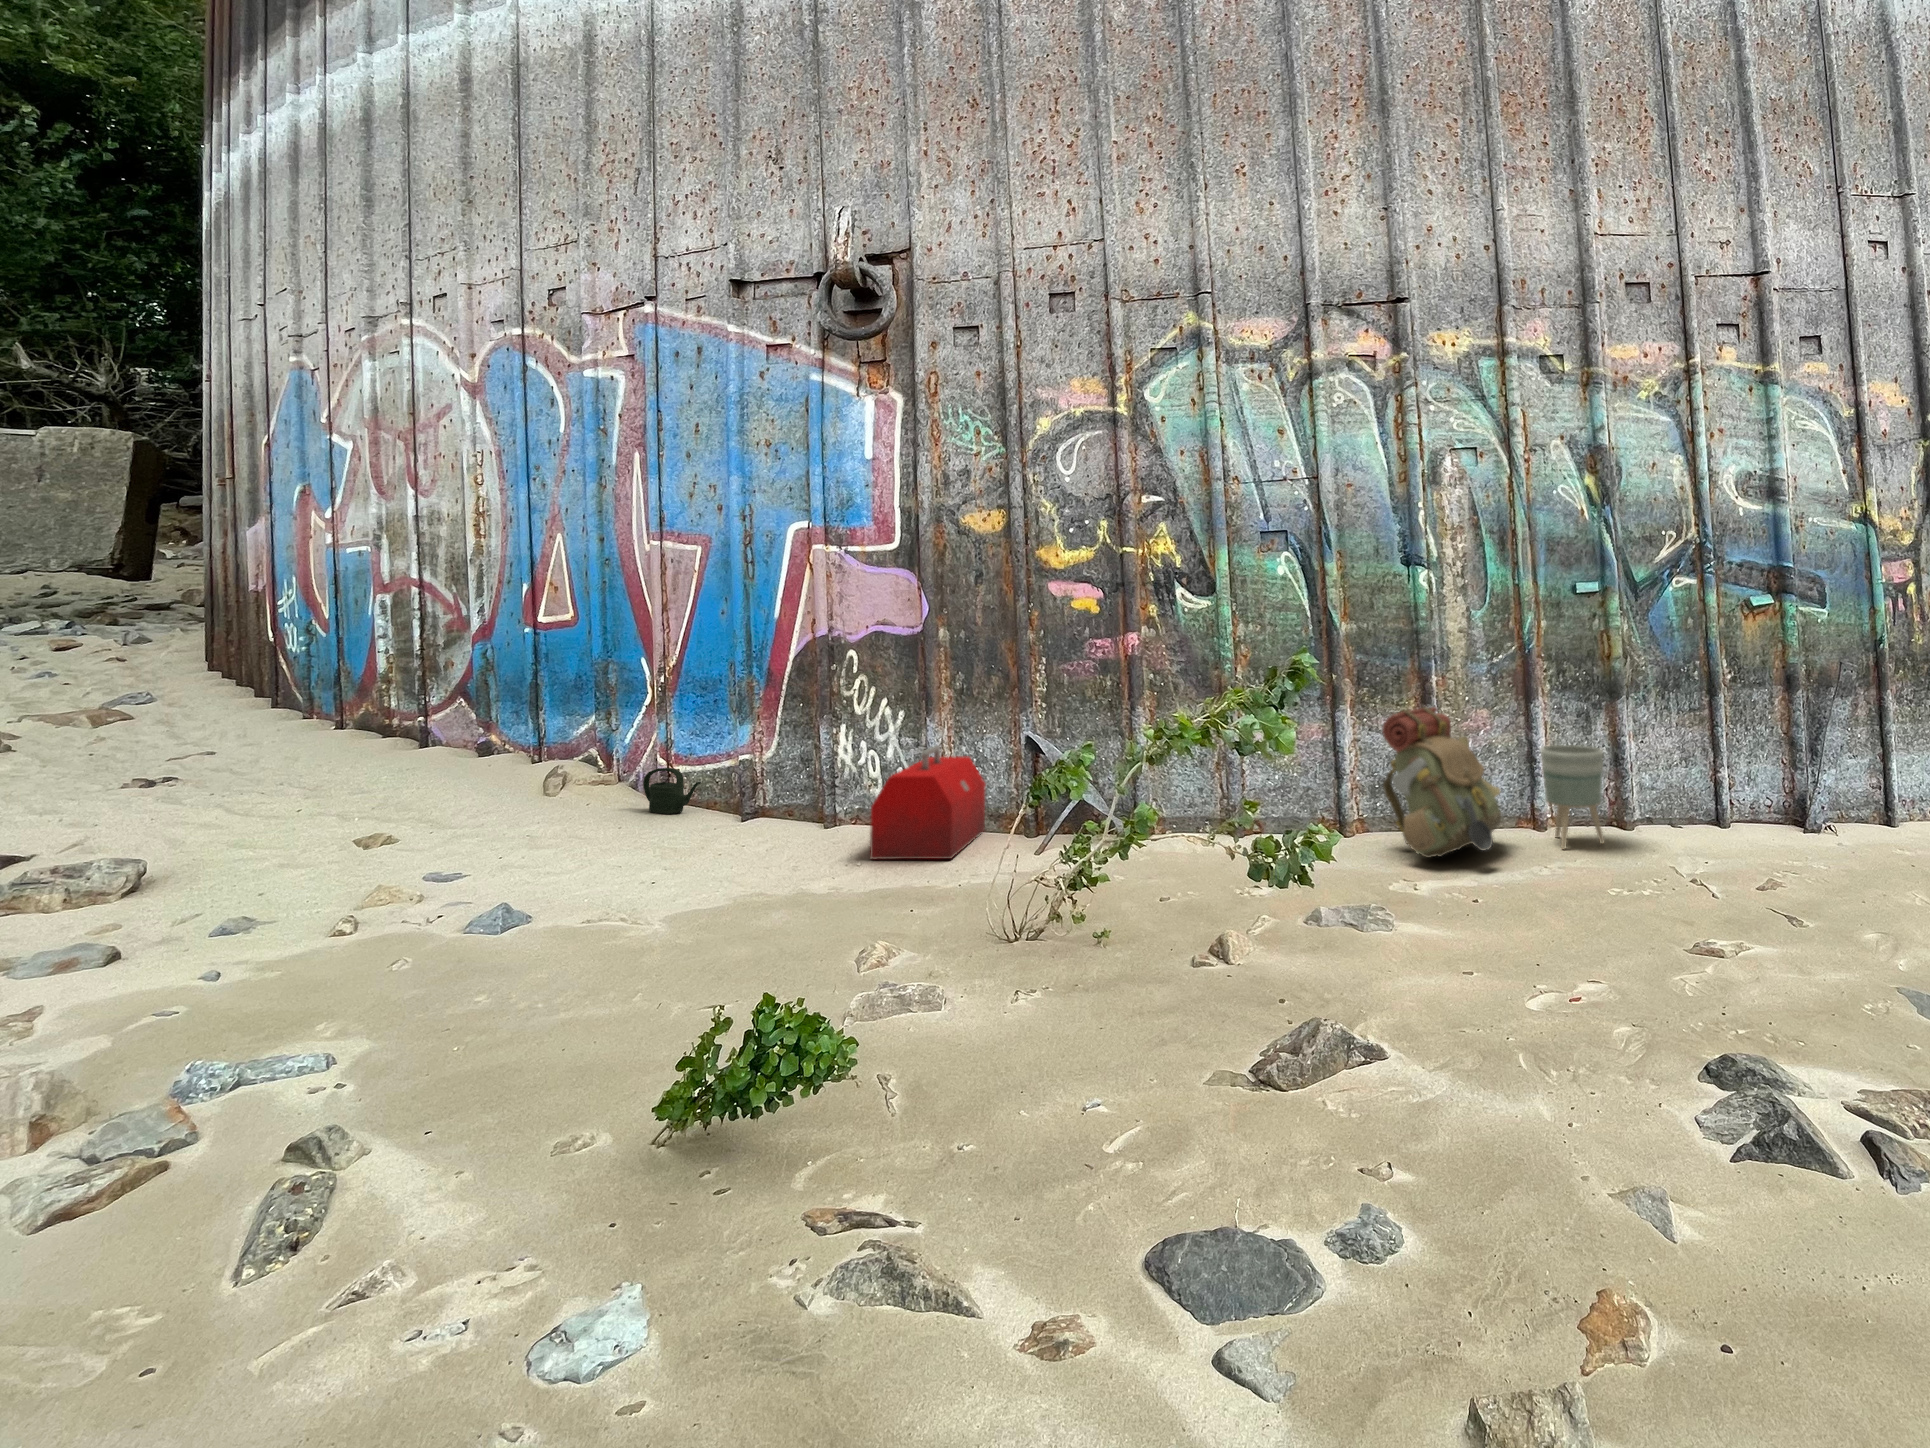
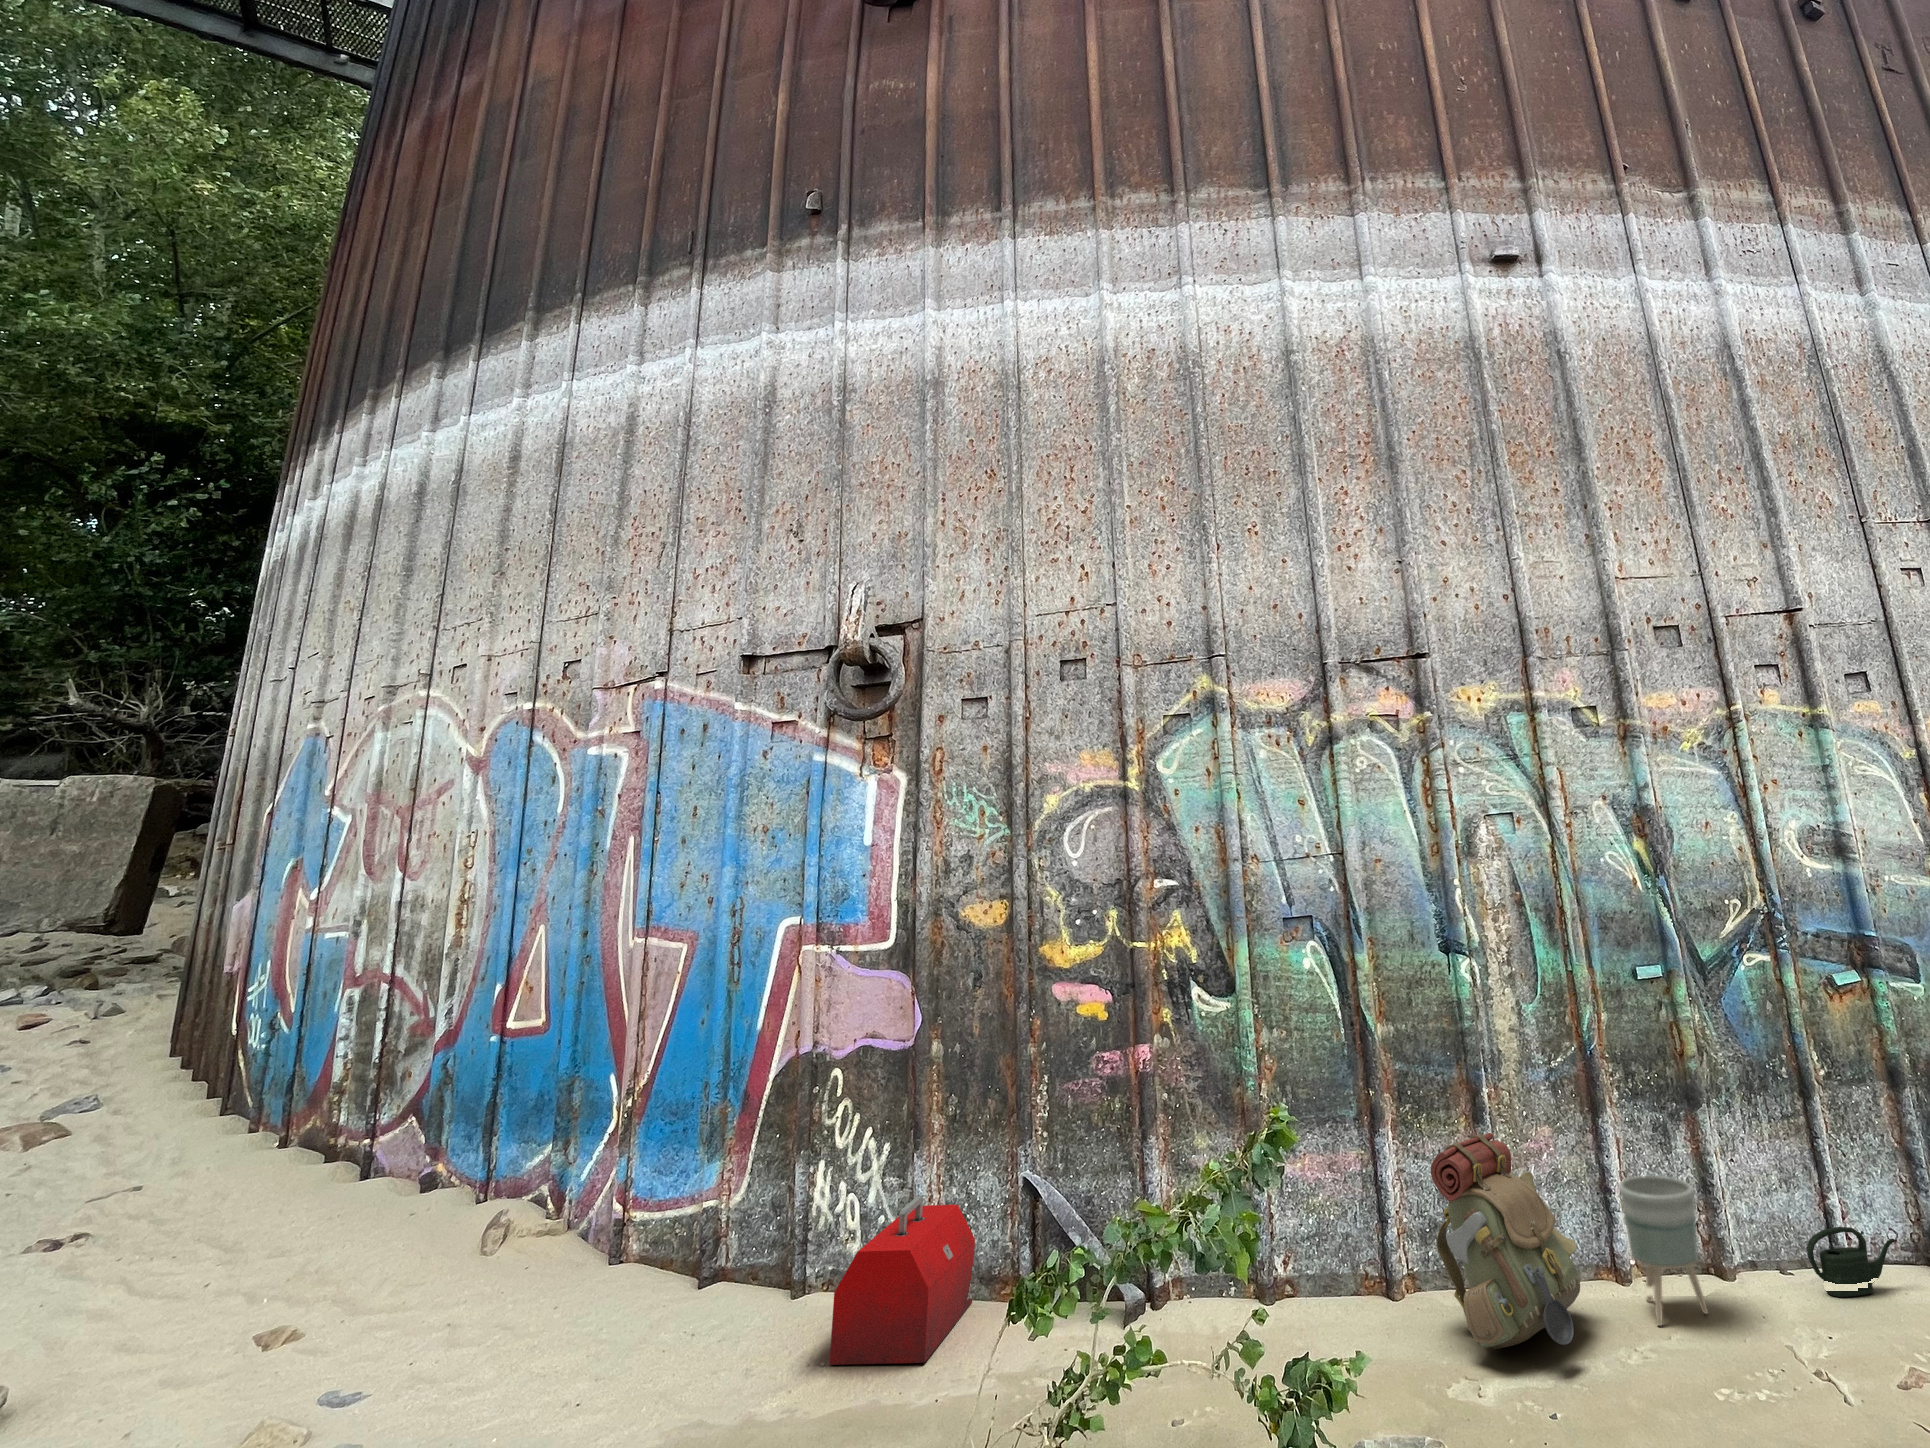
watering can: present [643,768,701,814] -> present [1807,1227,1894,1297]

